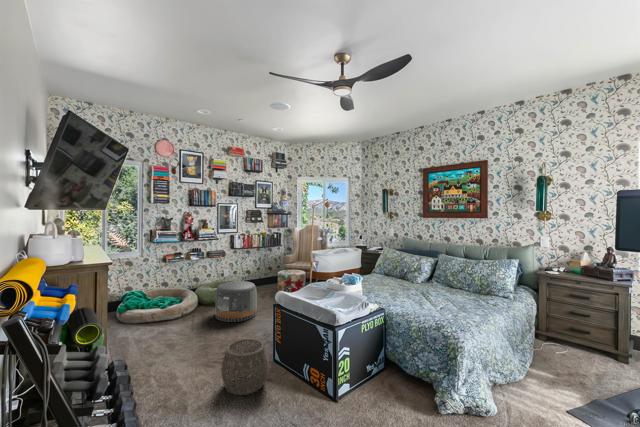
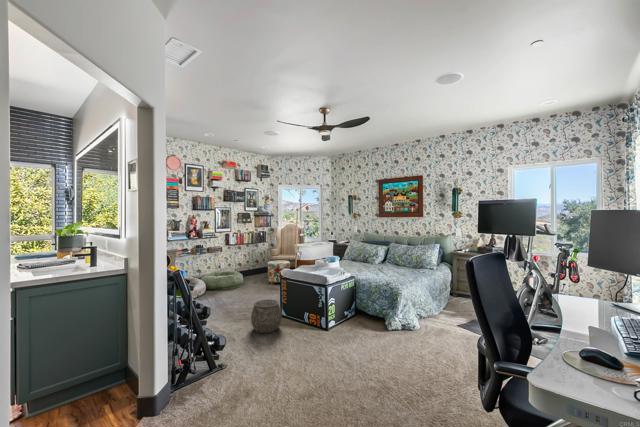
pouf: present [215,281,257,322] -> none [224,268,256,298]

